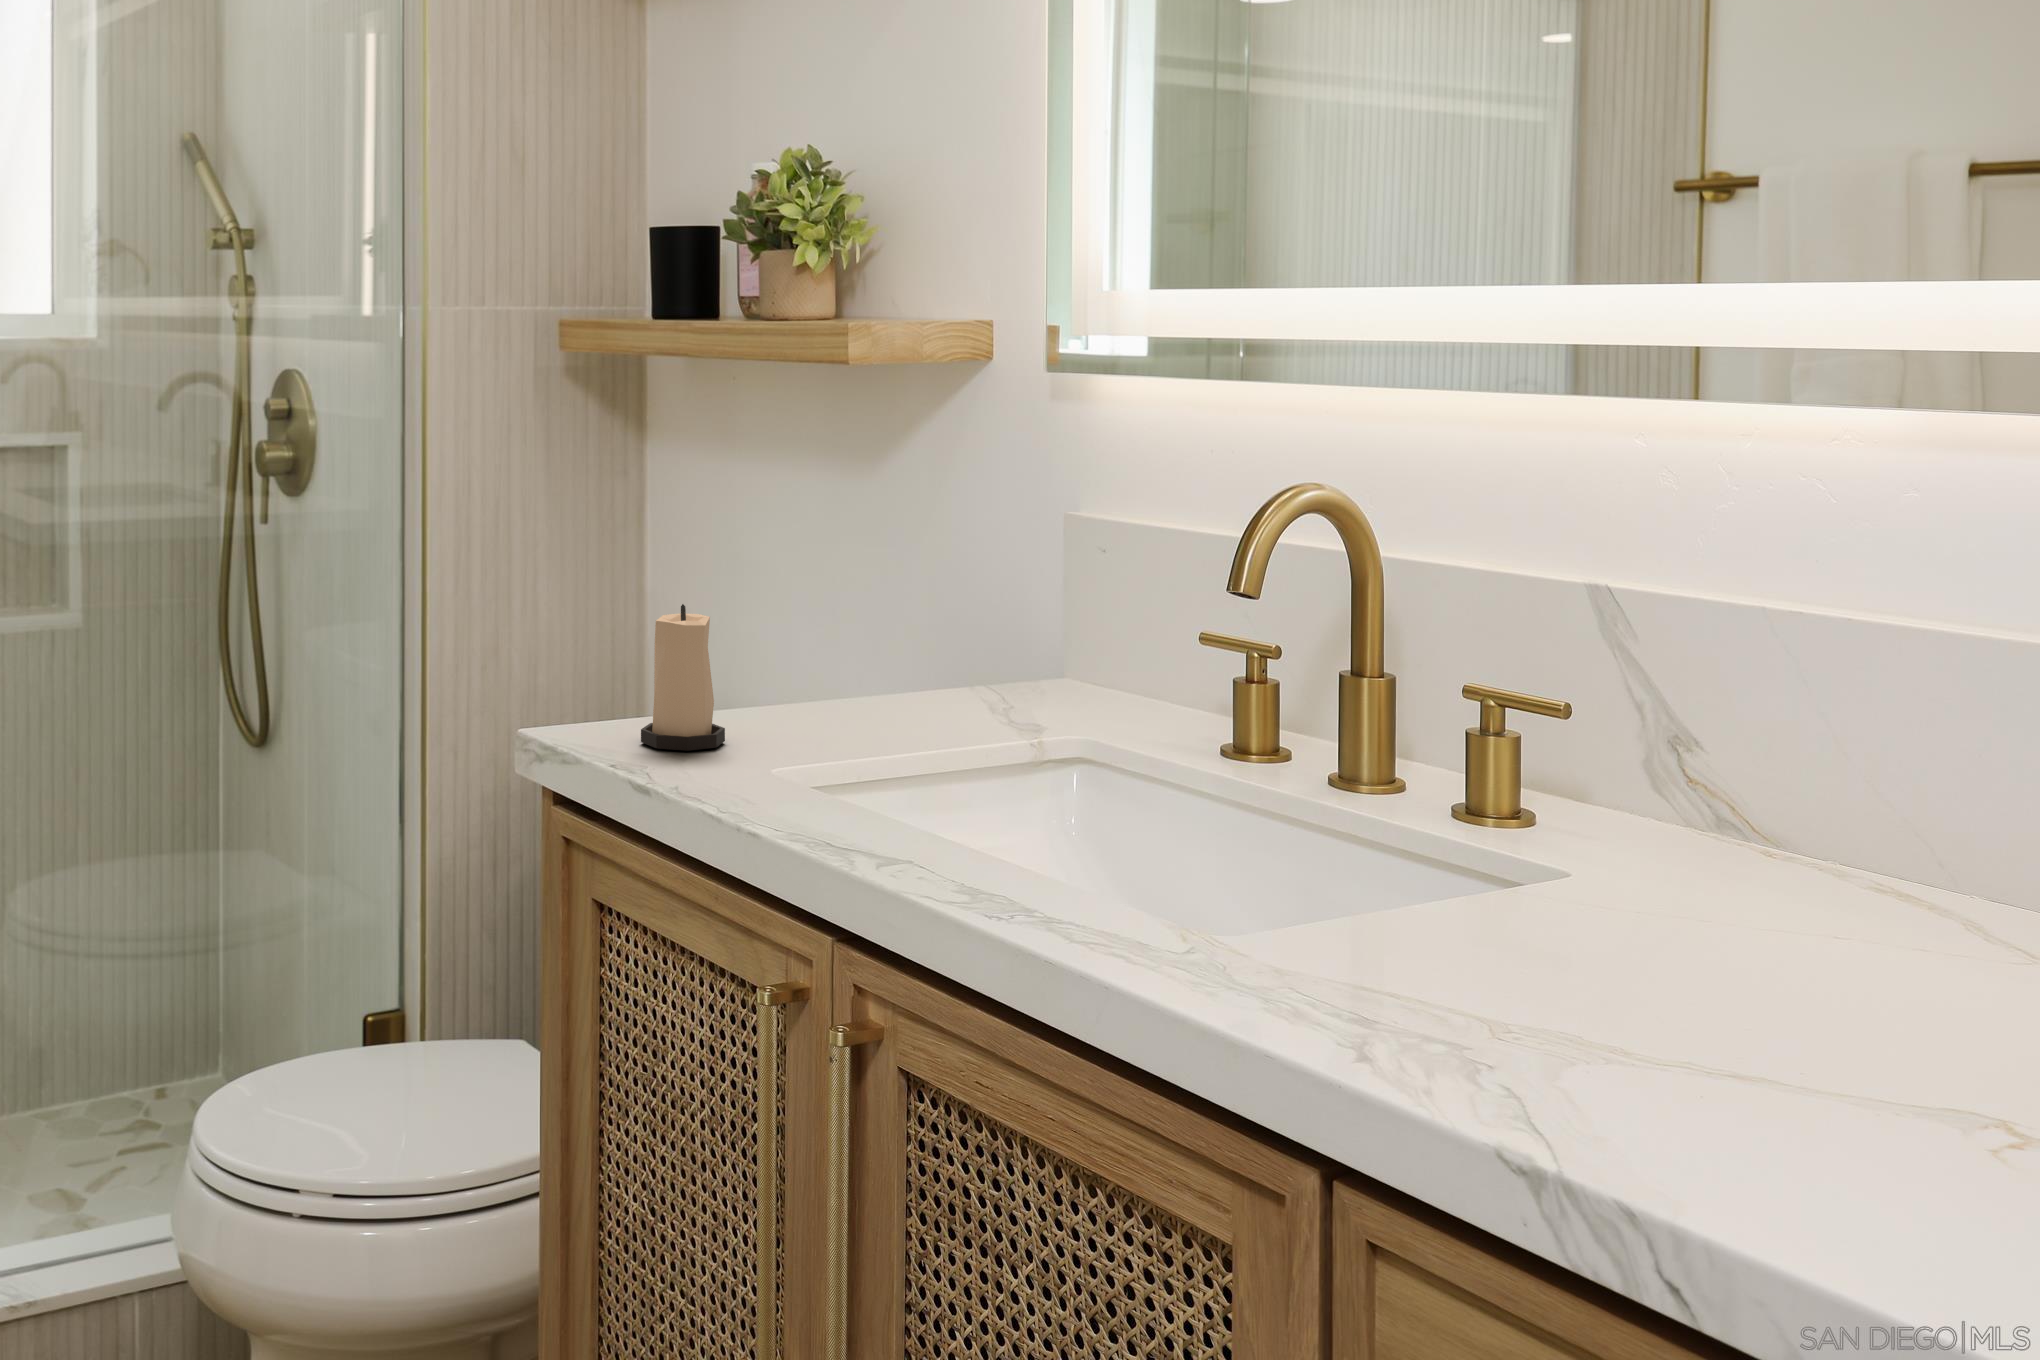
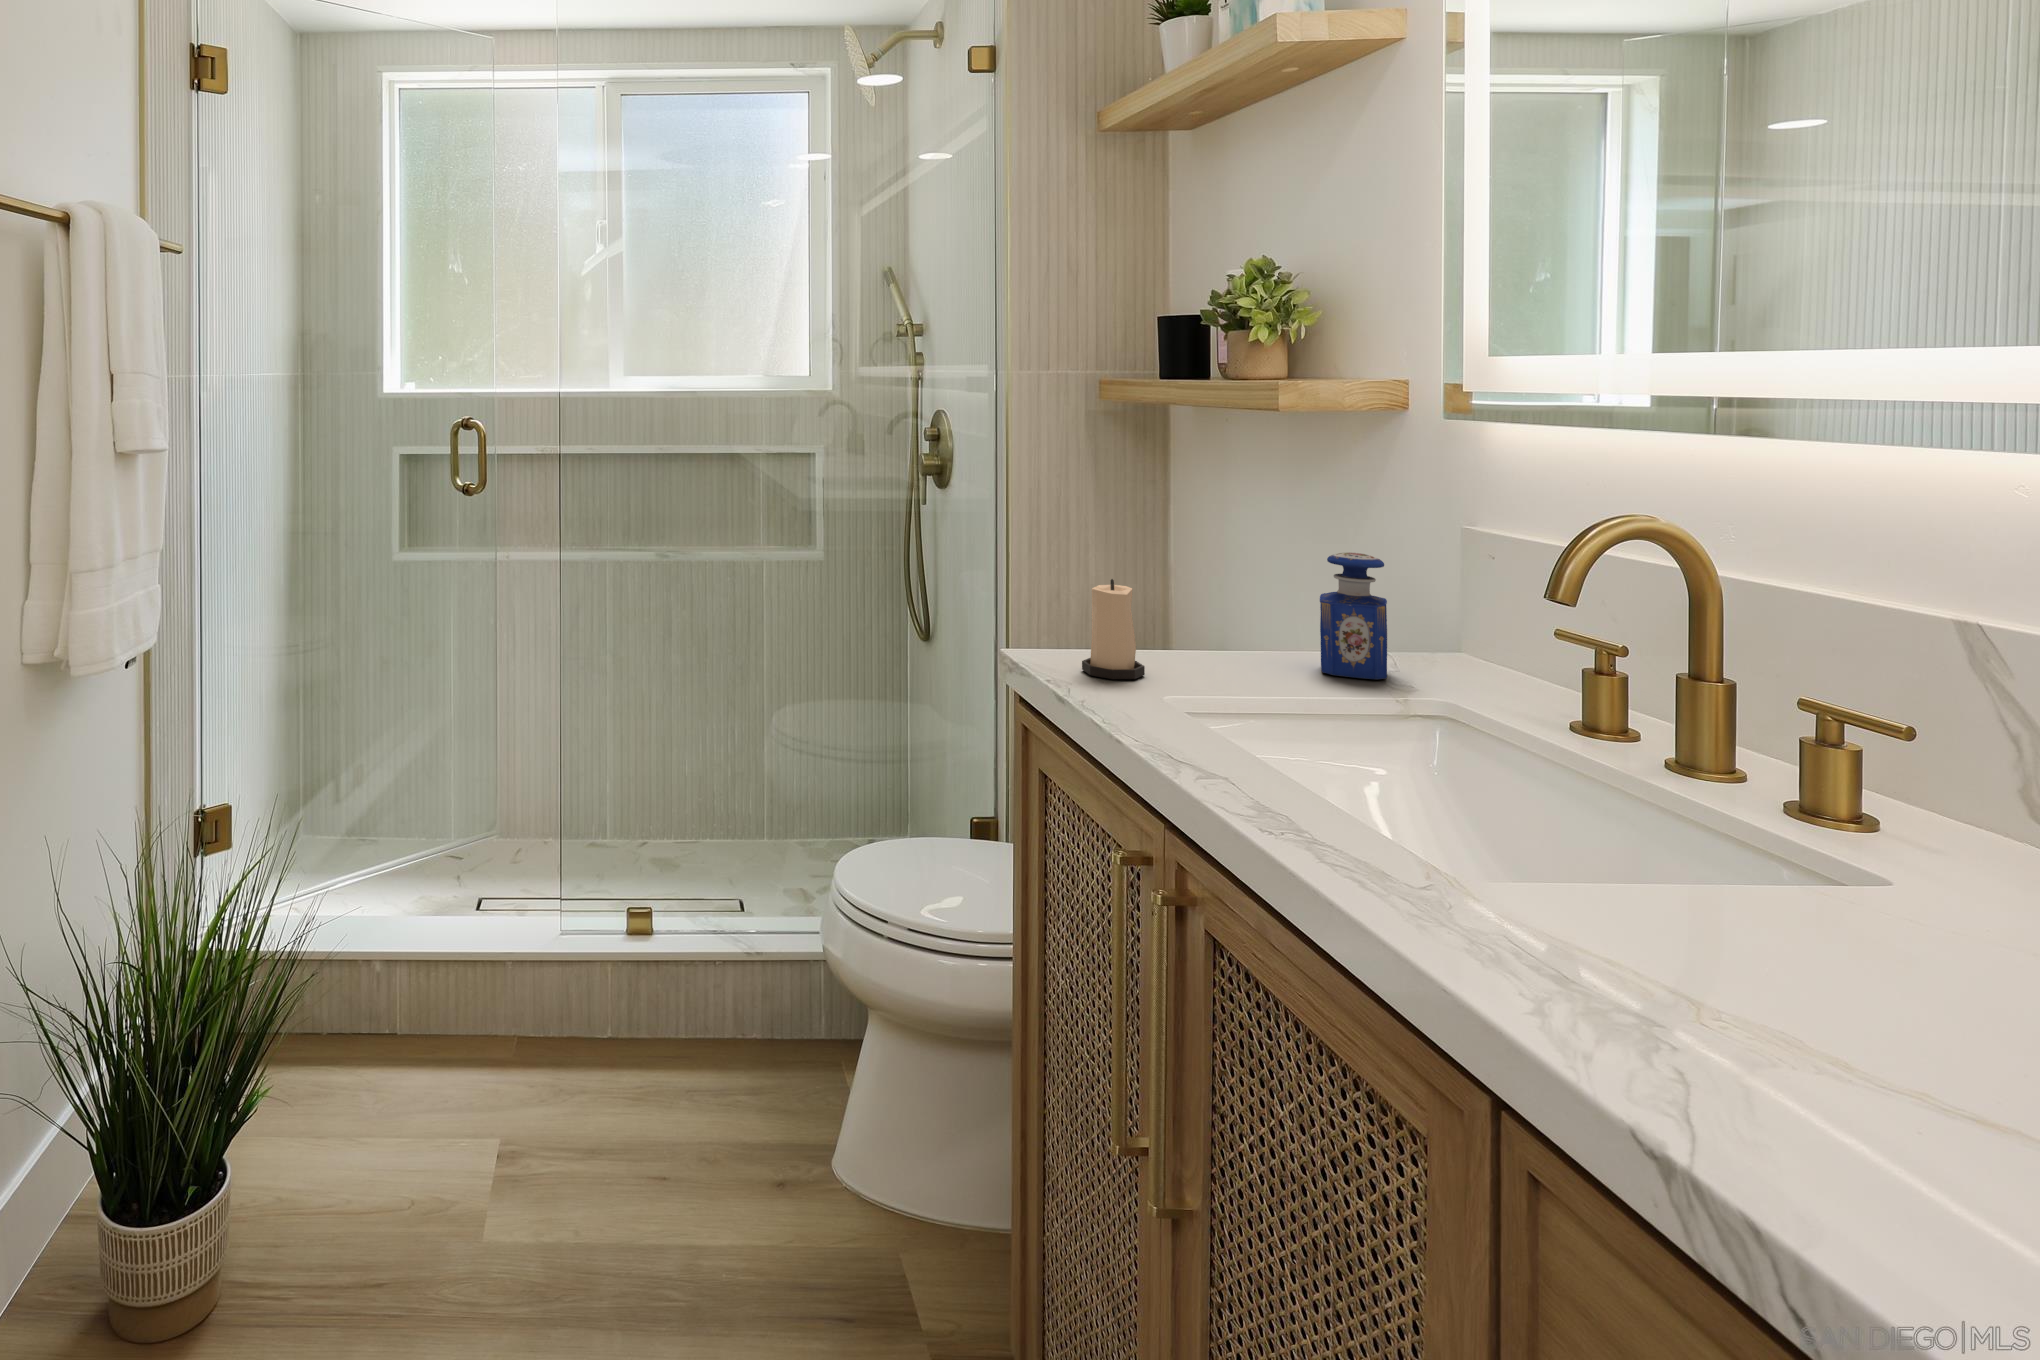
perfume bottle: none [922,552,1003,719] -> present [1320,553,1387,679]

